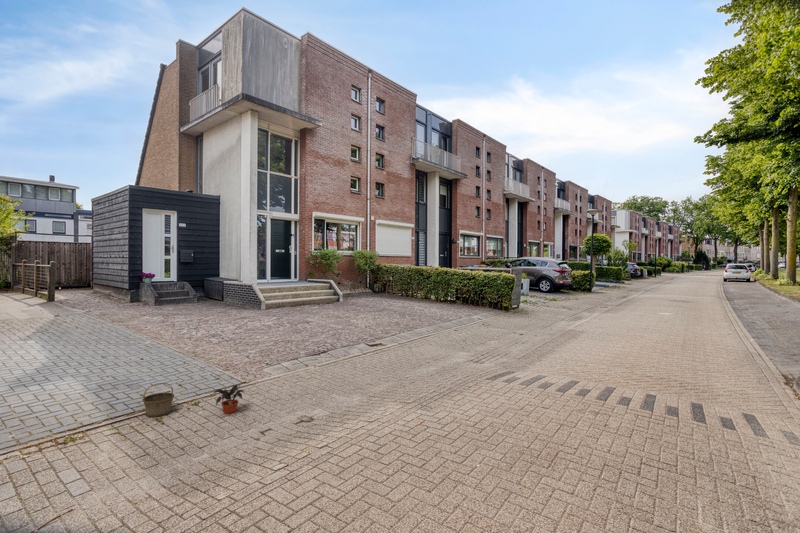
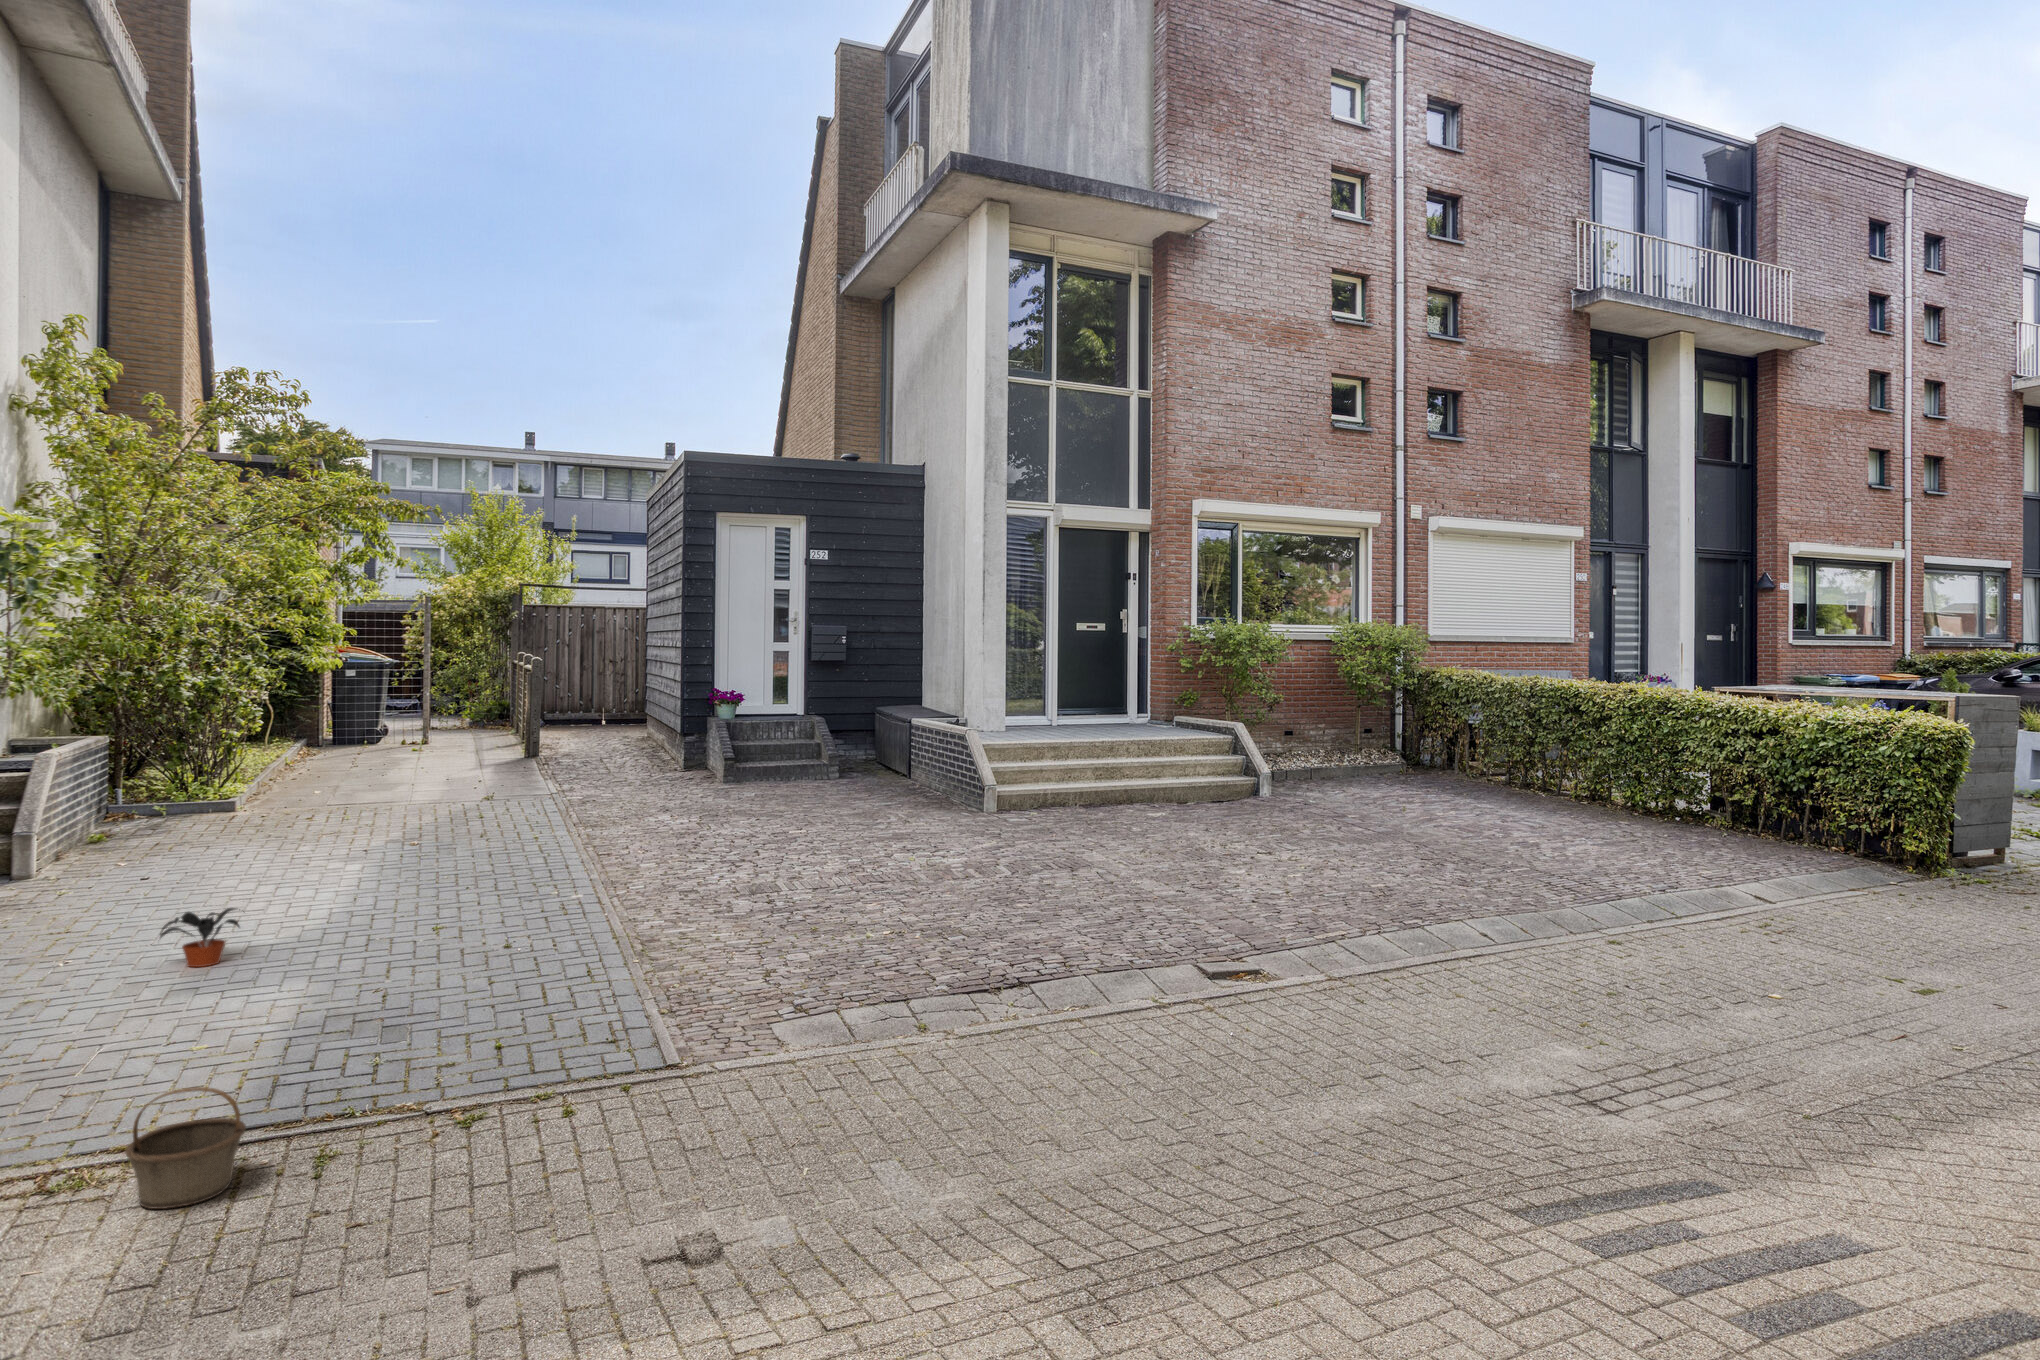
potted plant: present [214,385,244,413] -> present [160,908,240,967]

